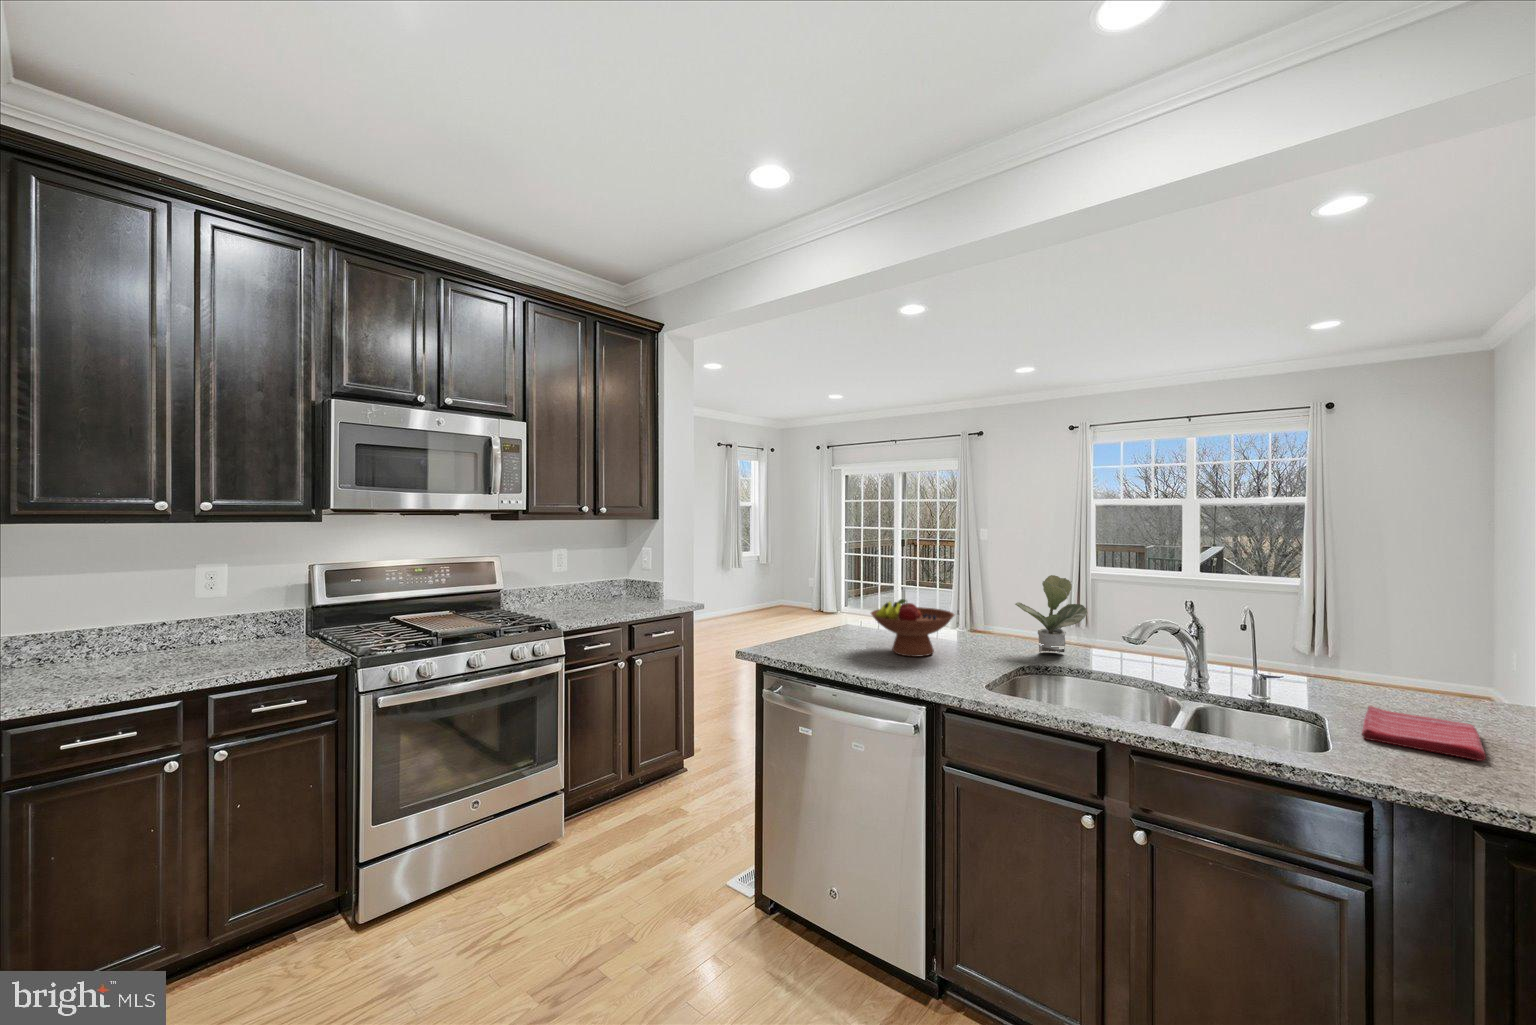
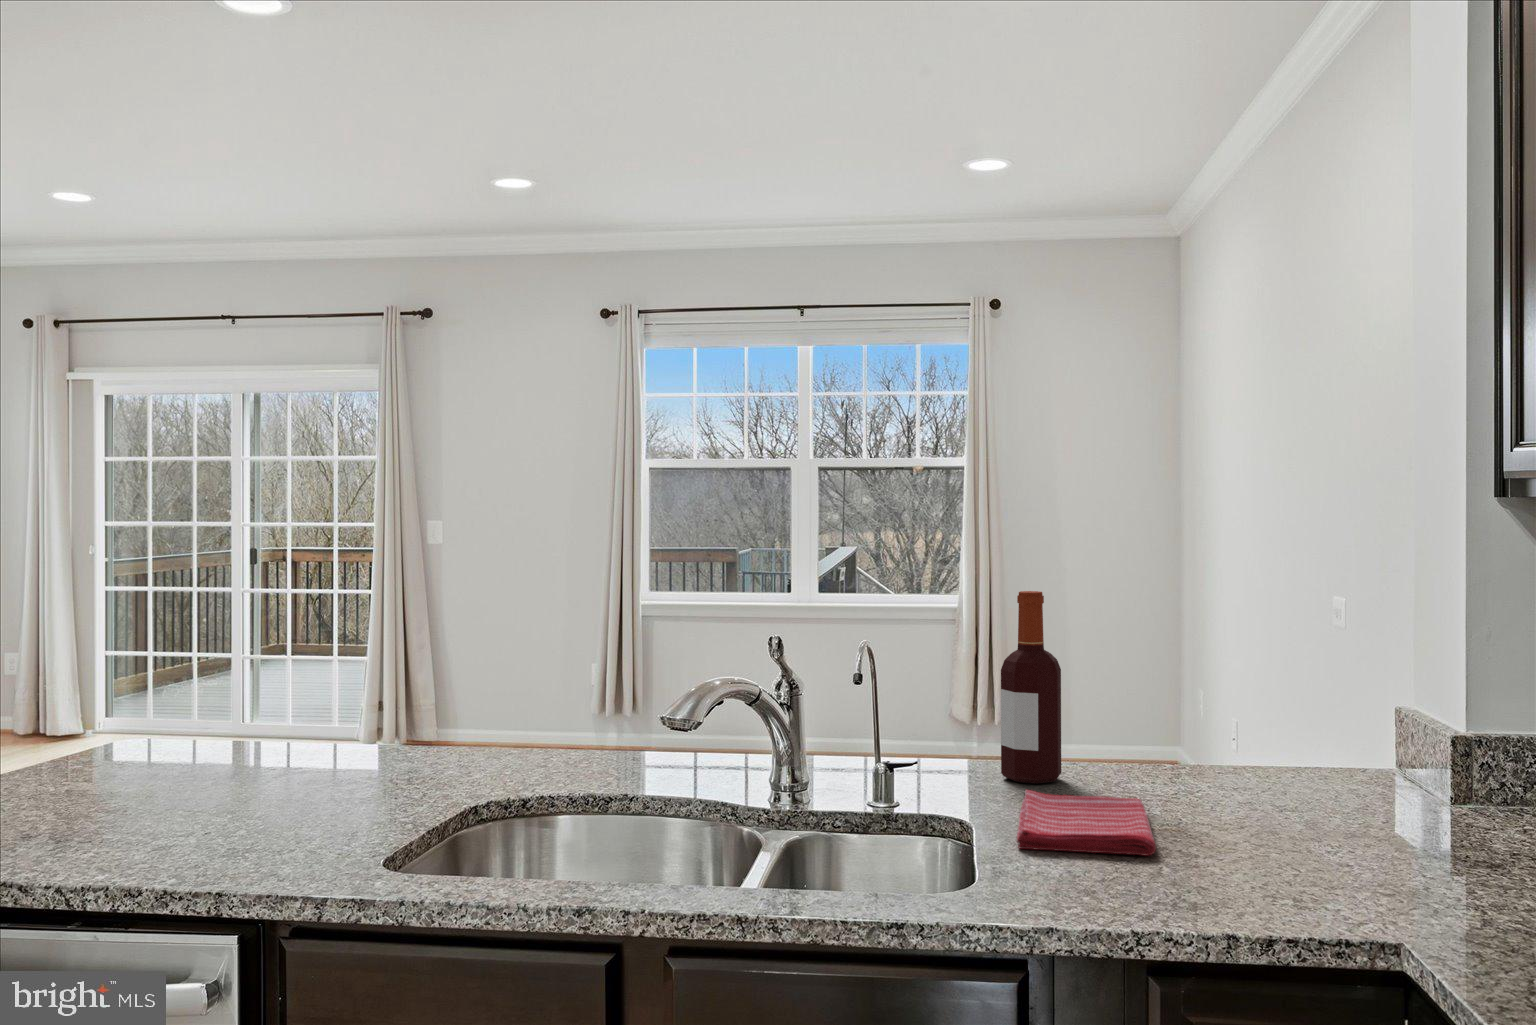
potted plant: present [1015,575,1087,652] -> none [468,588,615,765]
bottle: none [1345,590,1400,704] -> present [1001,591,1061,784]
fruit bowl: present [871,599,954,657] -> none [78,662,320,814]

